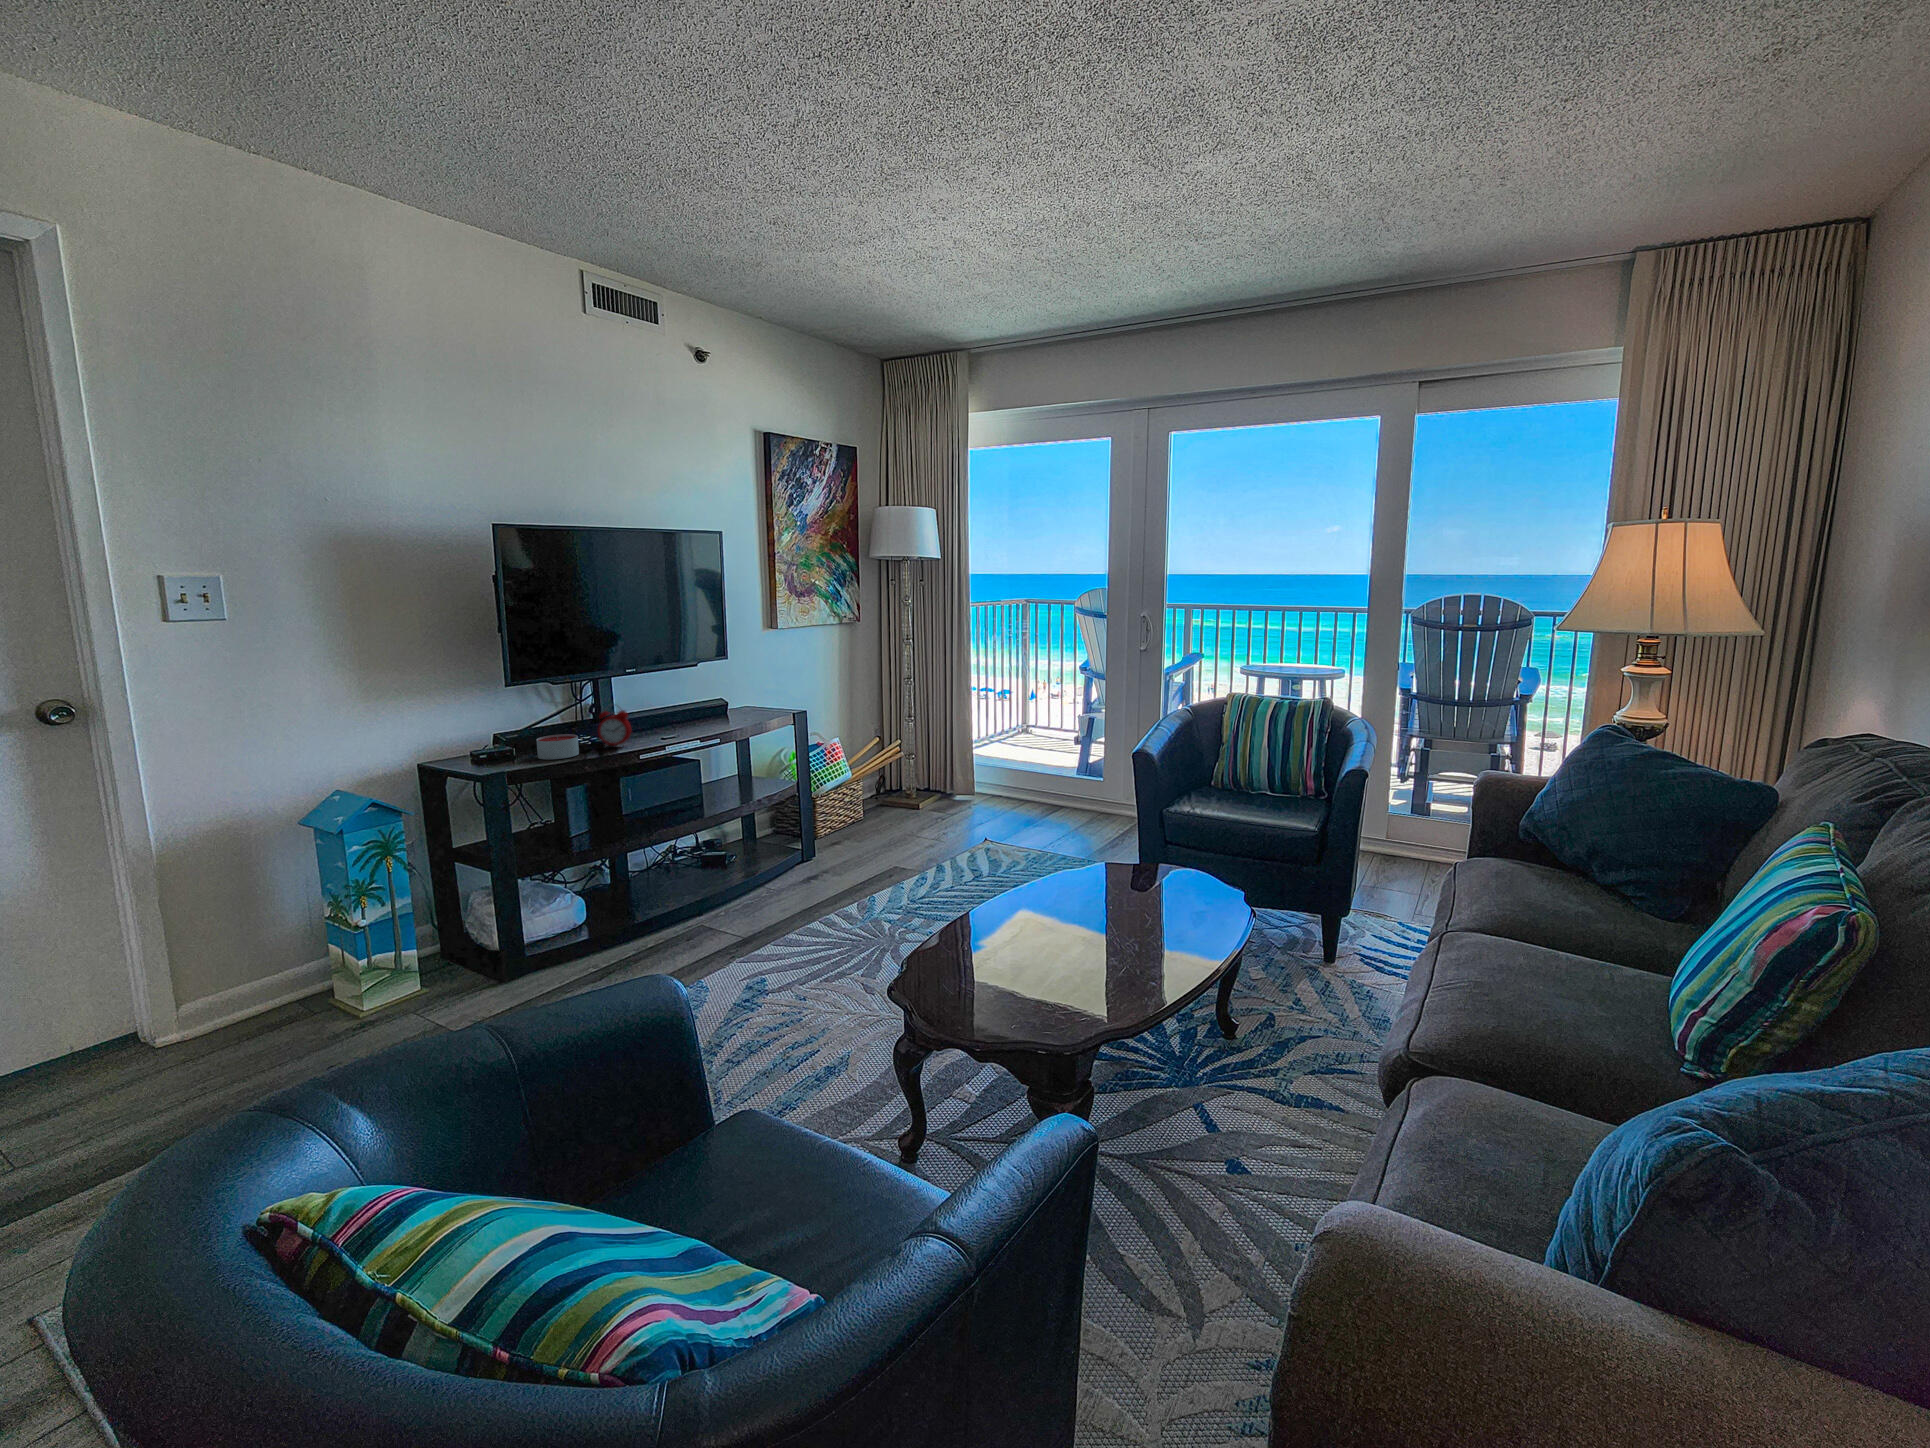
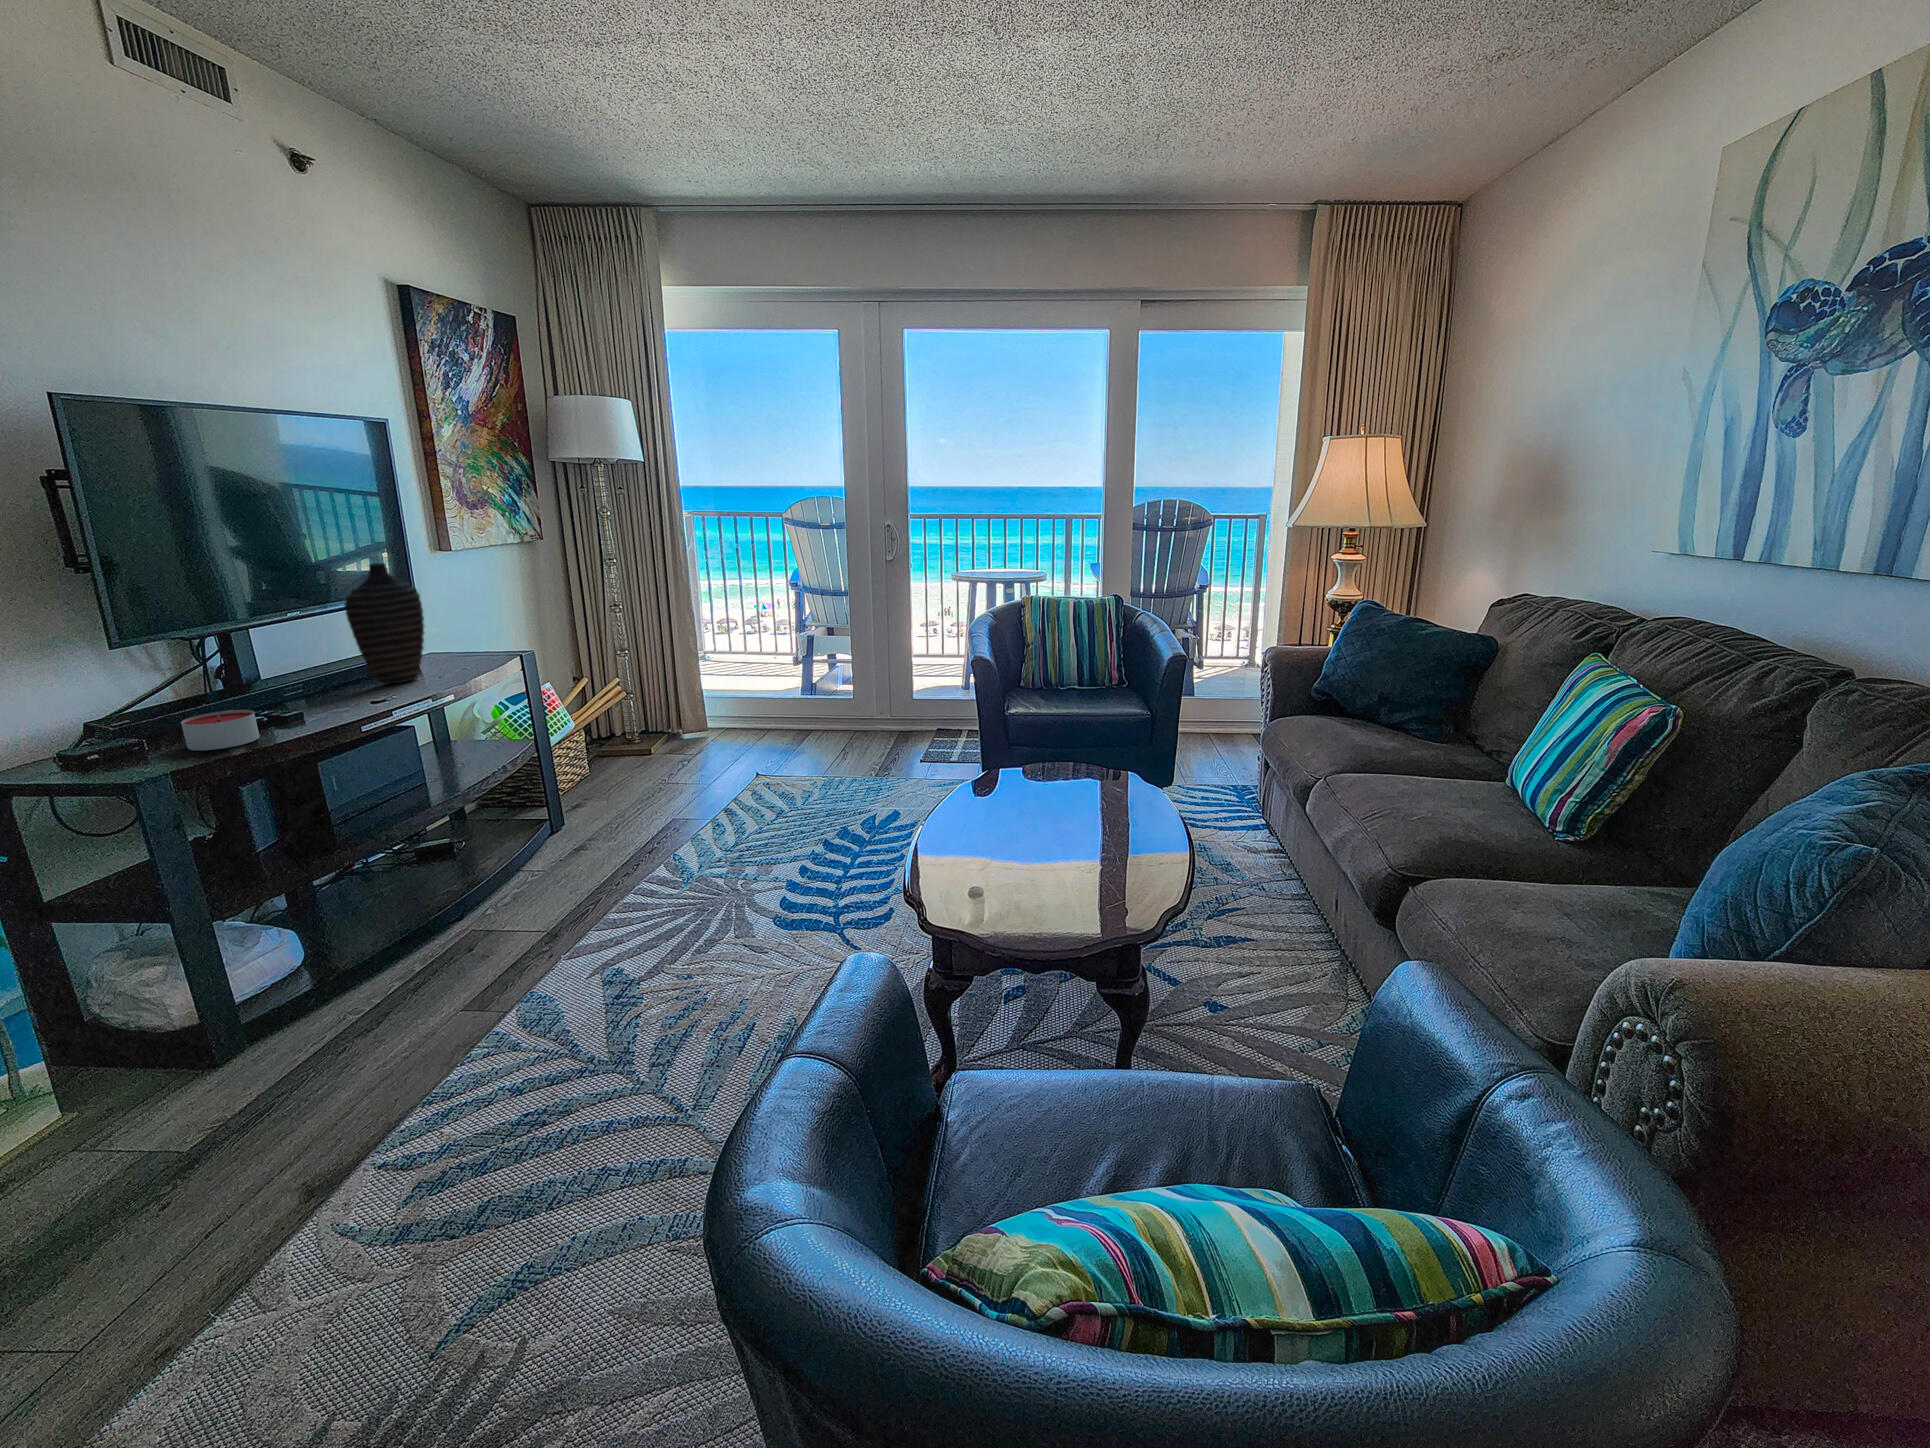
decorative vase: none [664,637,718,727] -> present [344,563,425,684]
alarm clock: present [598,706,632,746] -> none [275,661,331,723]

